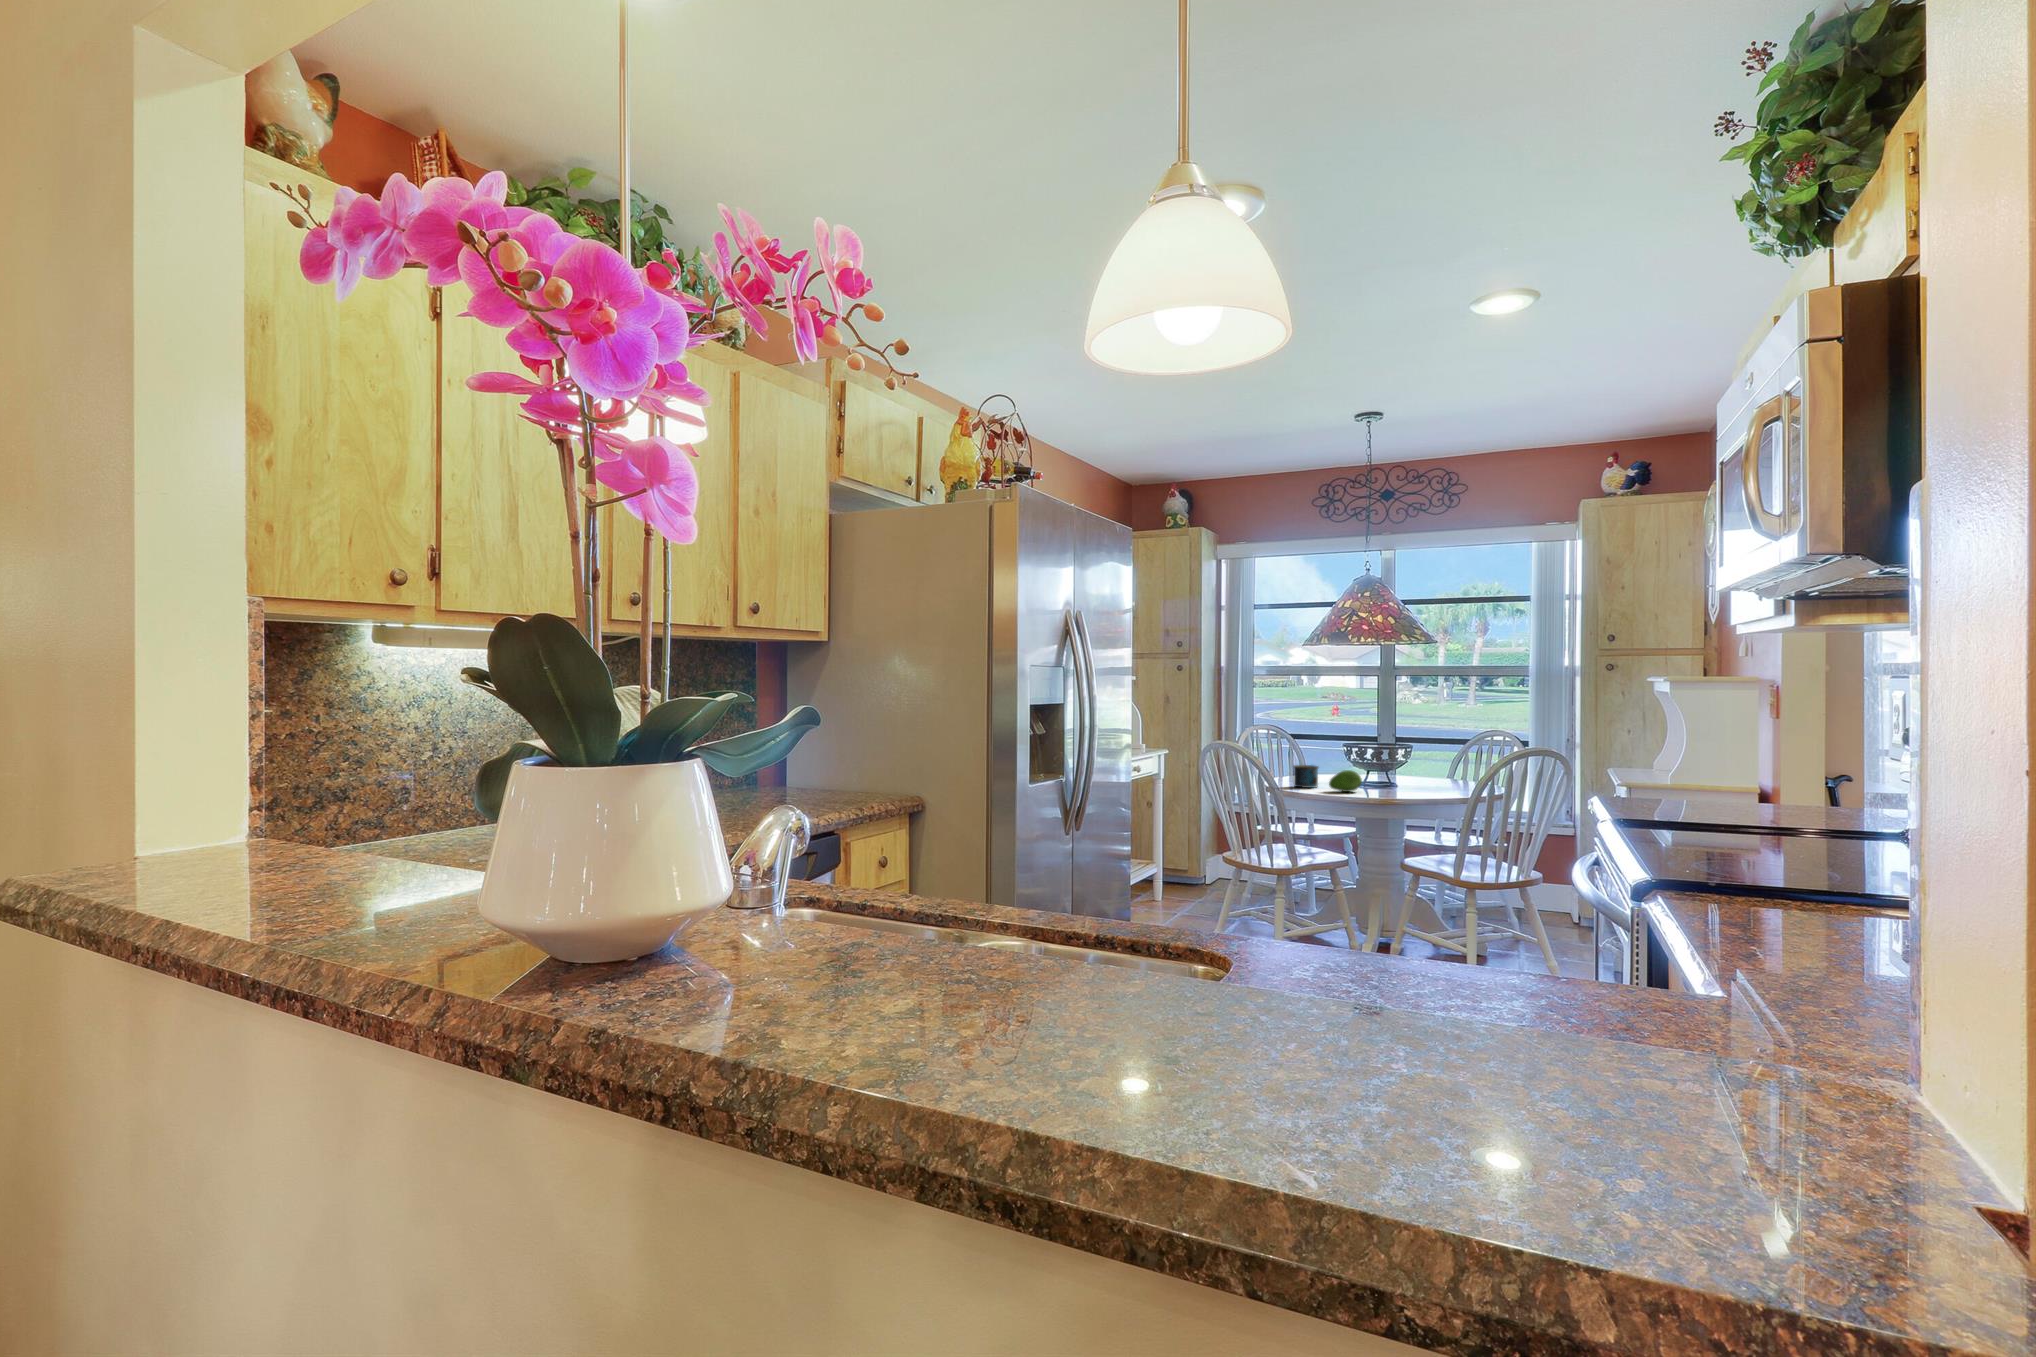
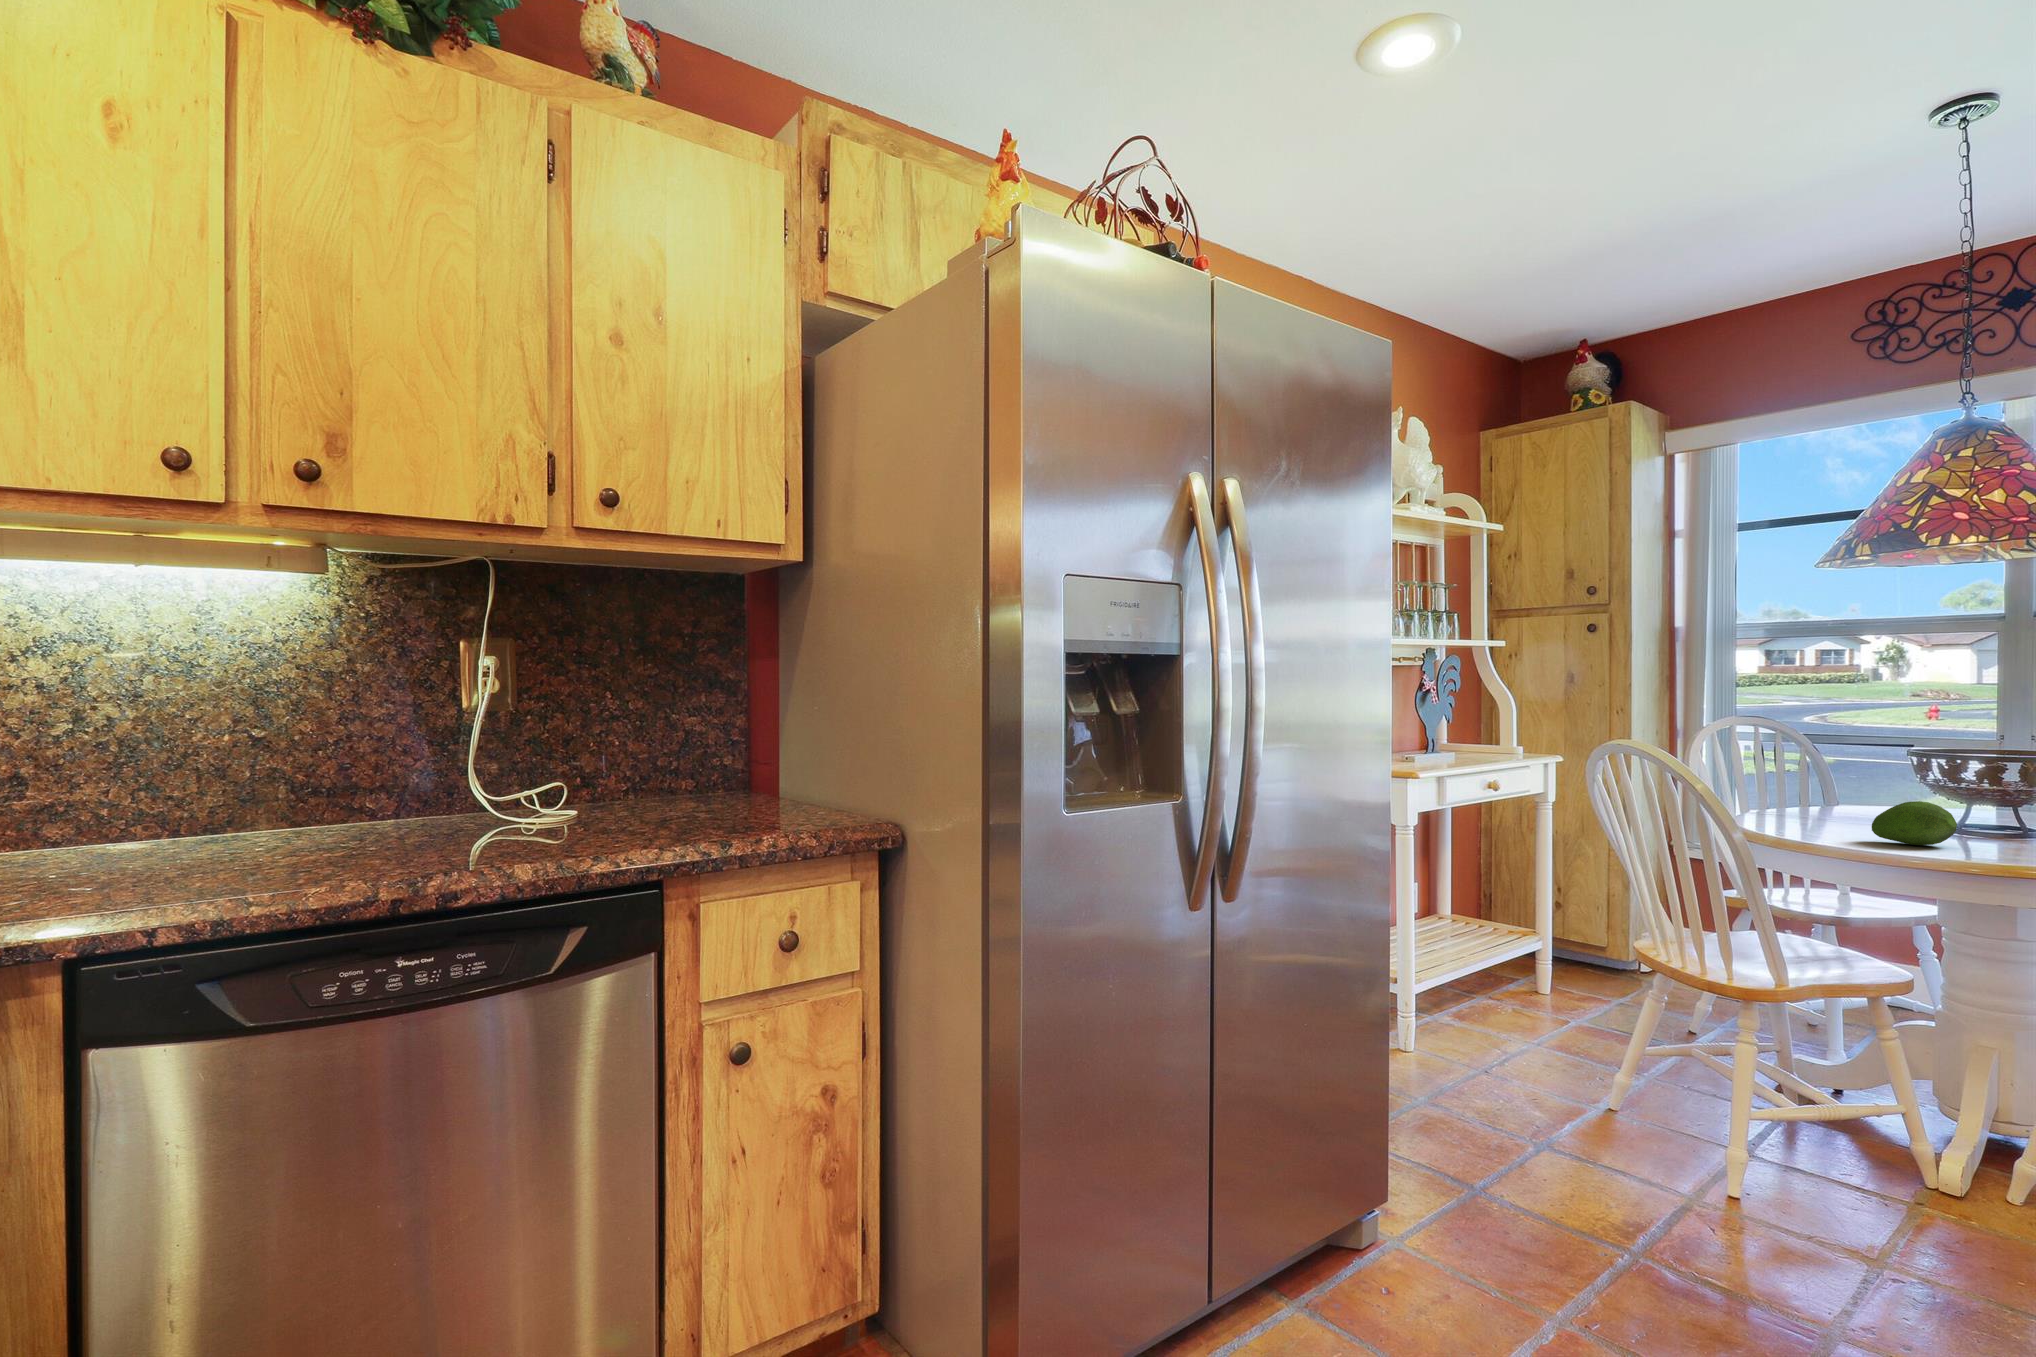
mug: present [1293,765,1318,788] -> none [1789,786,1852,831]

